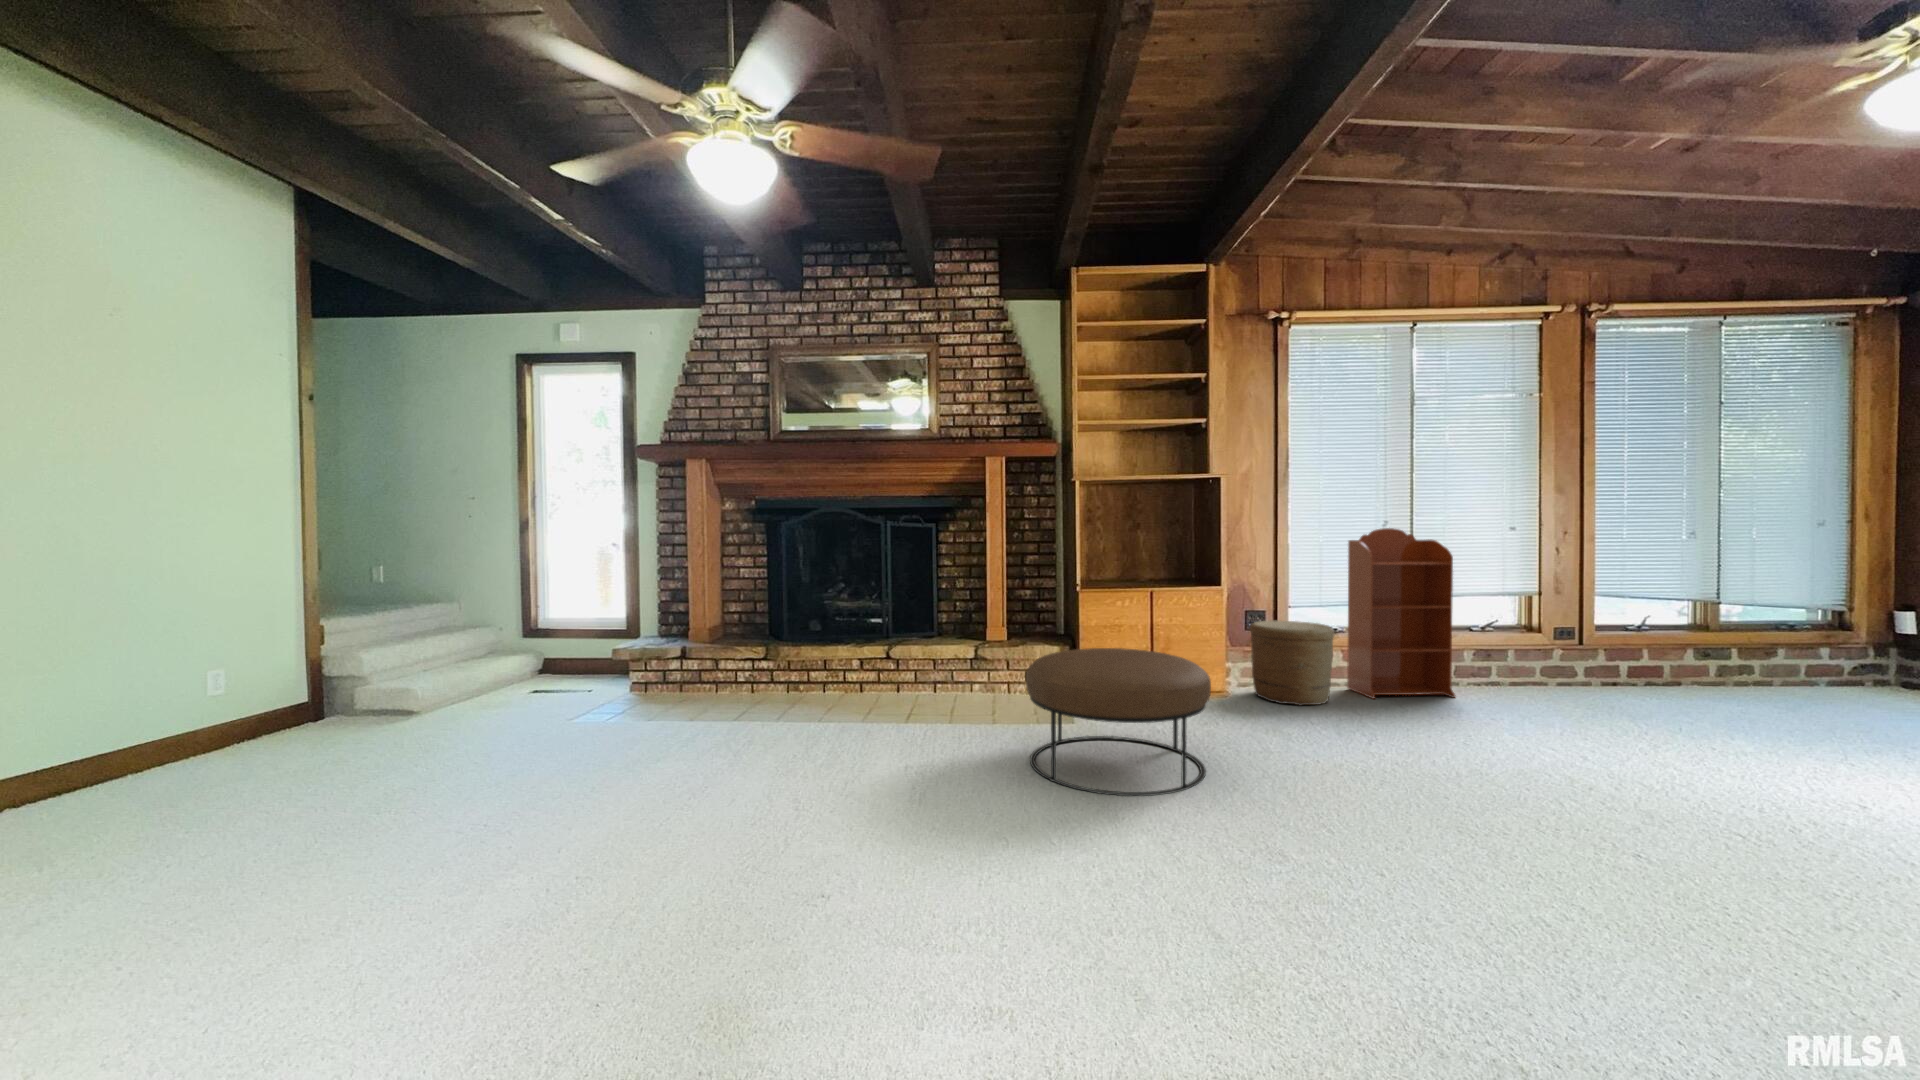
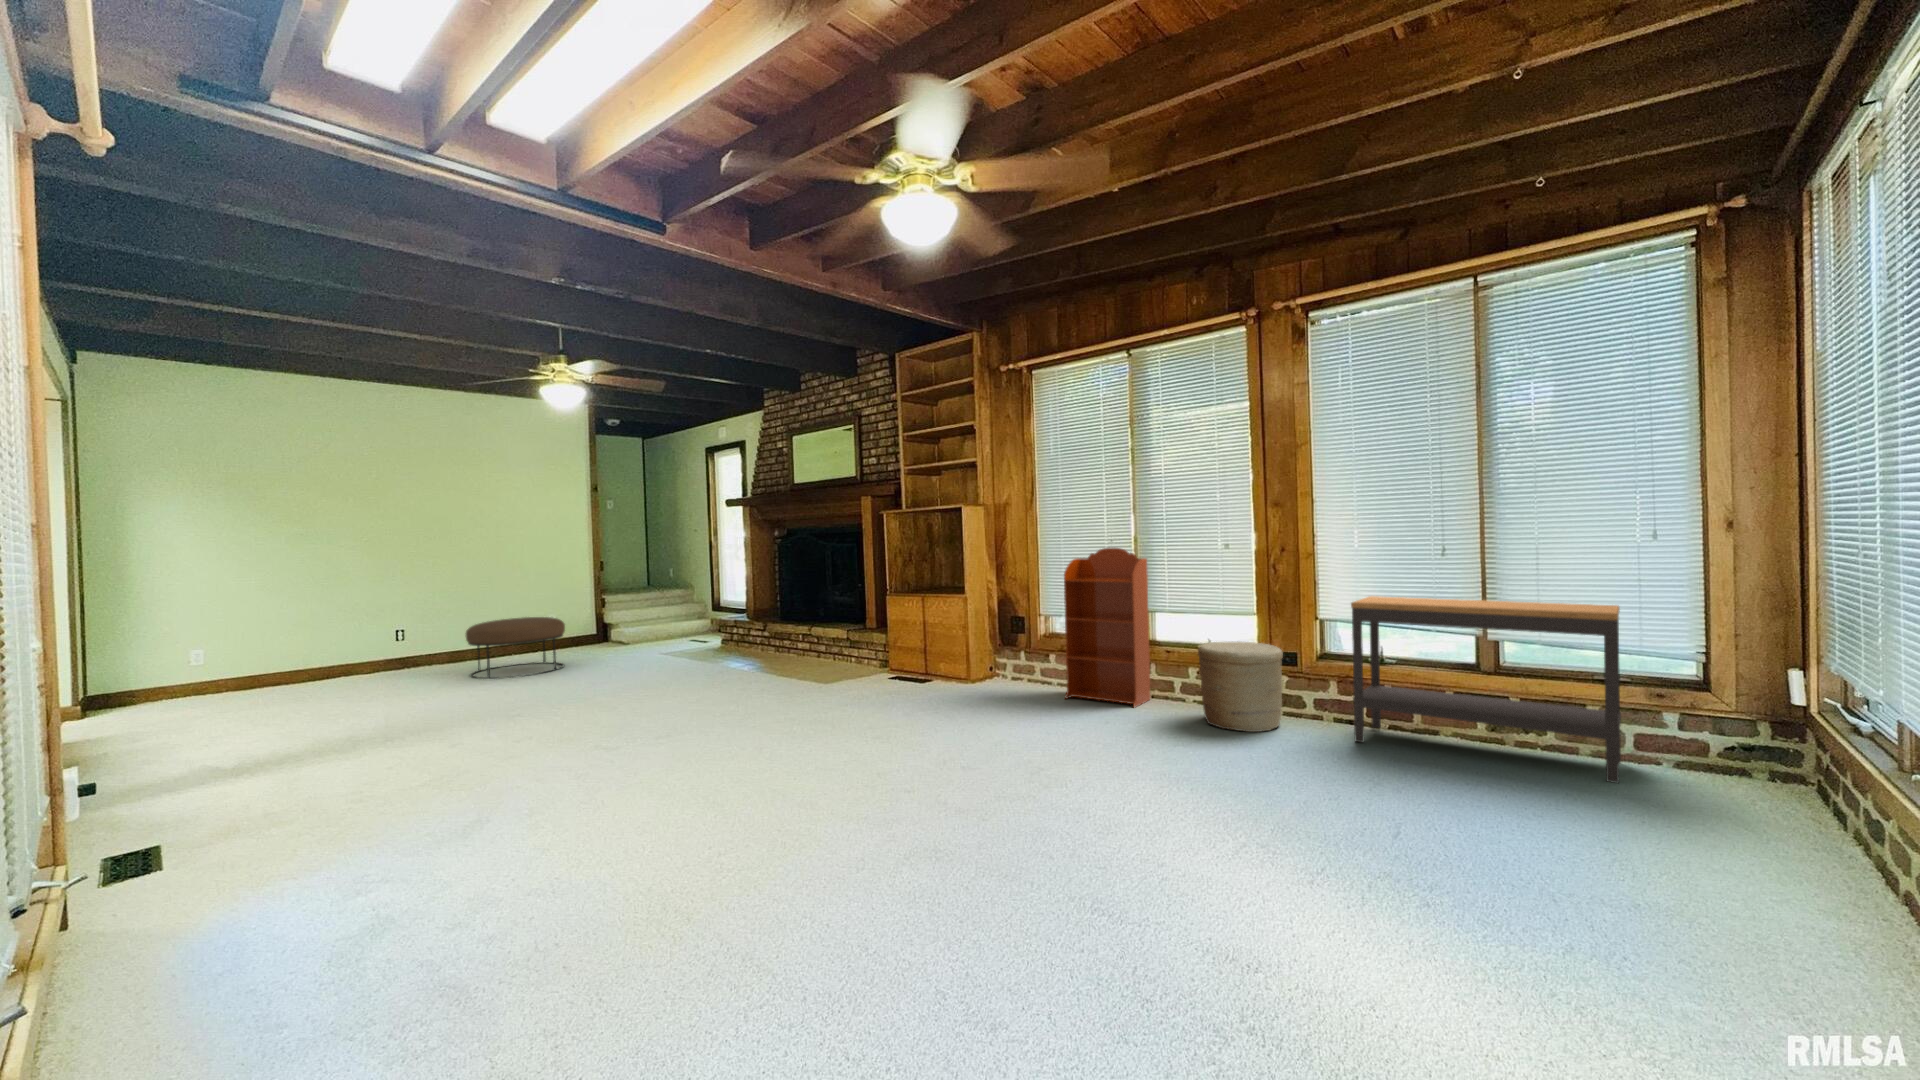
console table: none [1633,571,1882,702] -> present [1351,596,1621,783]
woven basket: present [1250,621,1334,706] -> present [1198,641,1283,732]
ottoman: present [1026,648,1211,796] -> present [466,617,565,679]

